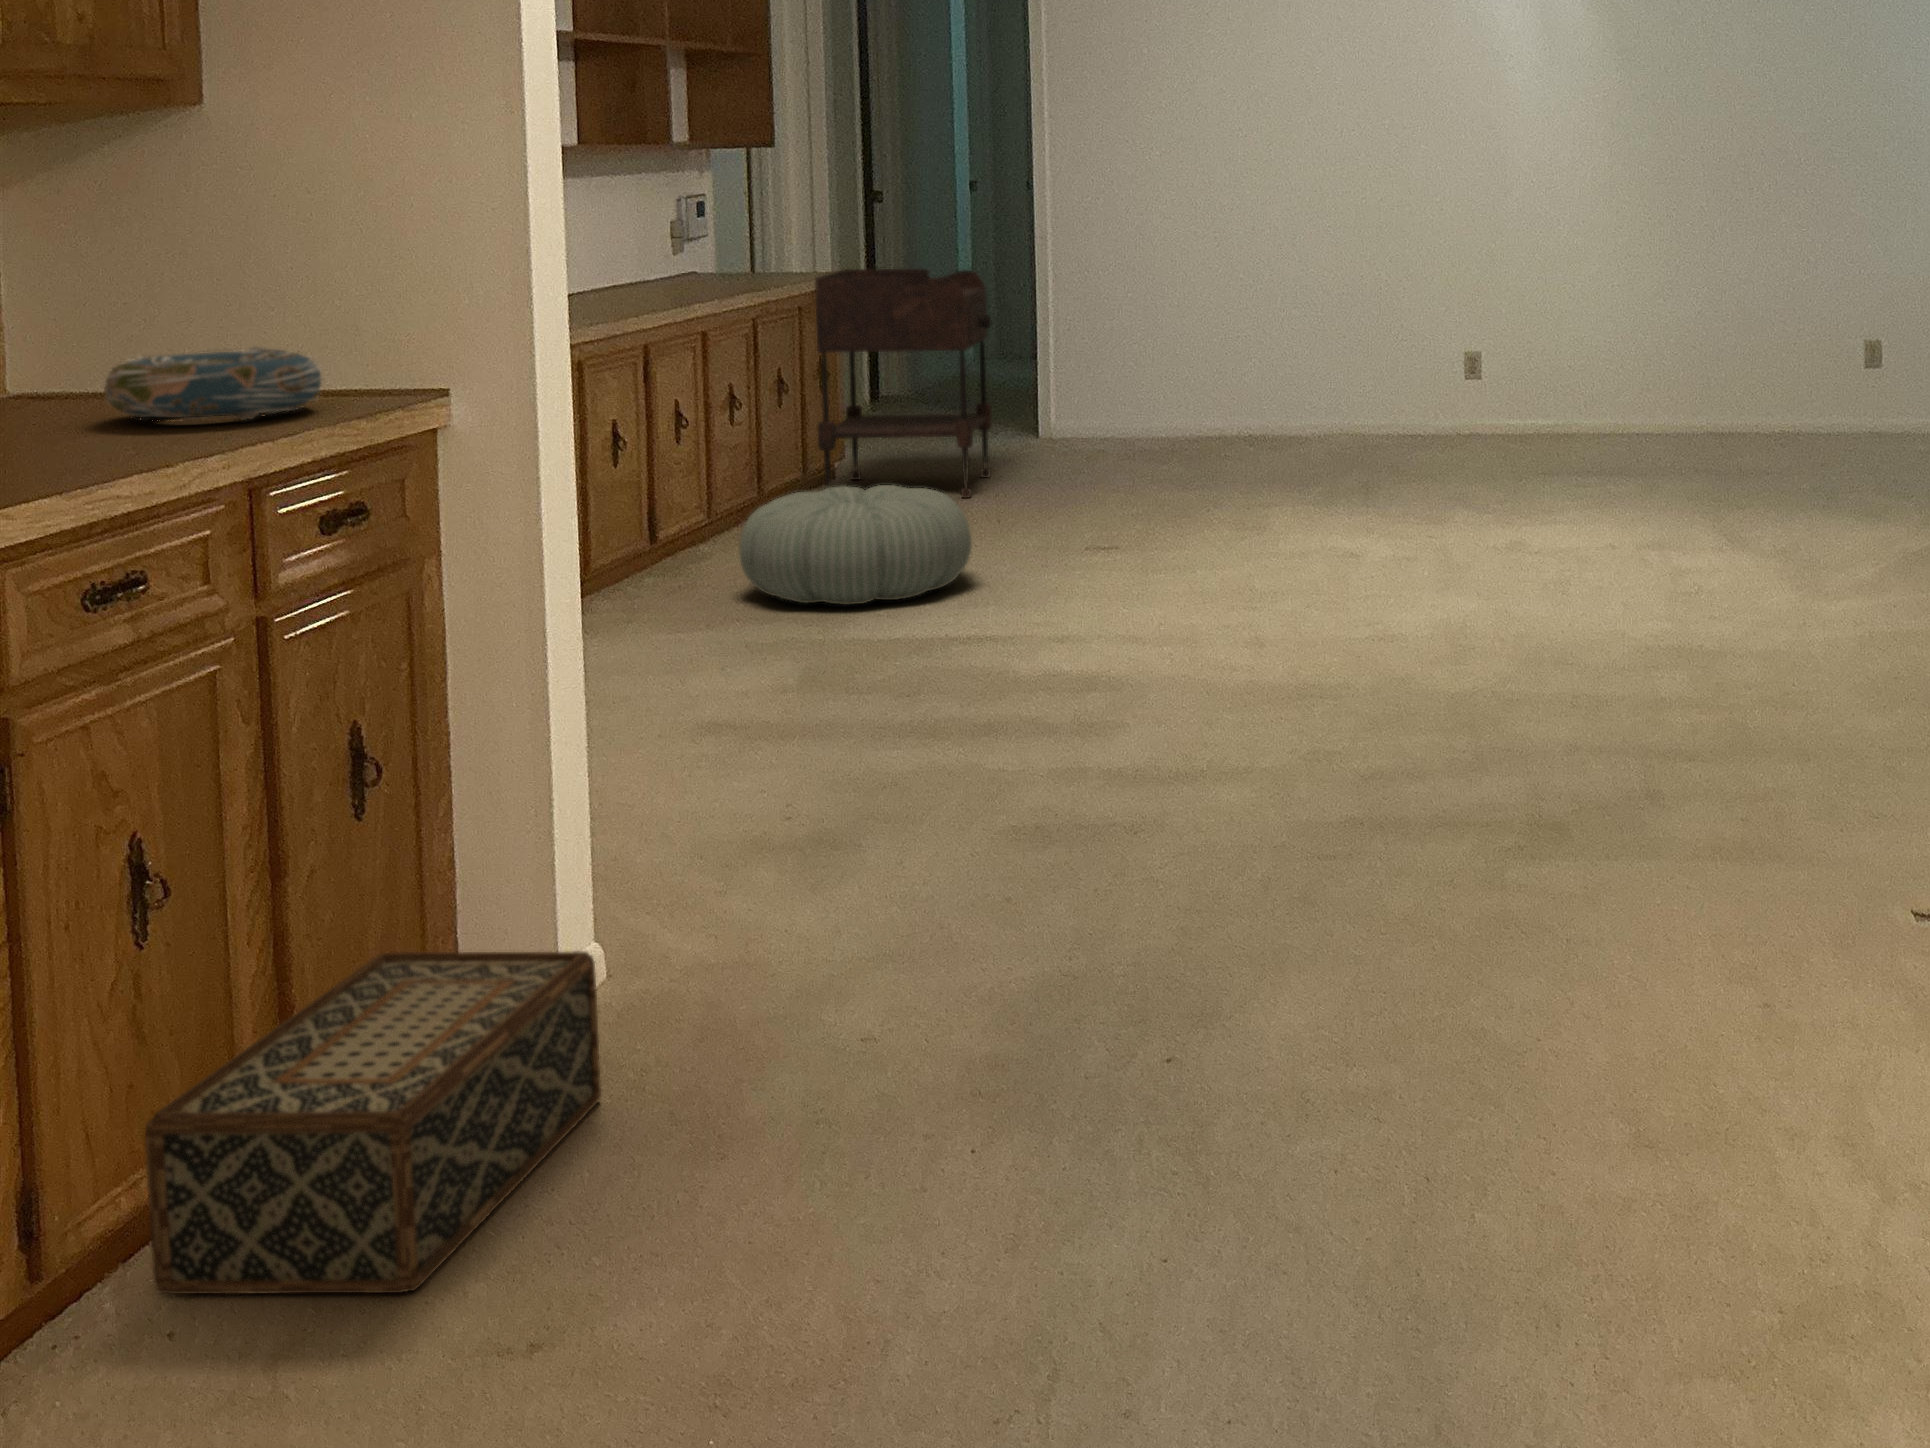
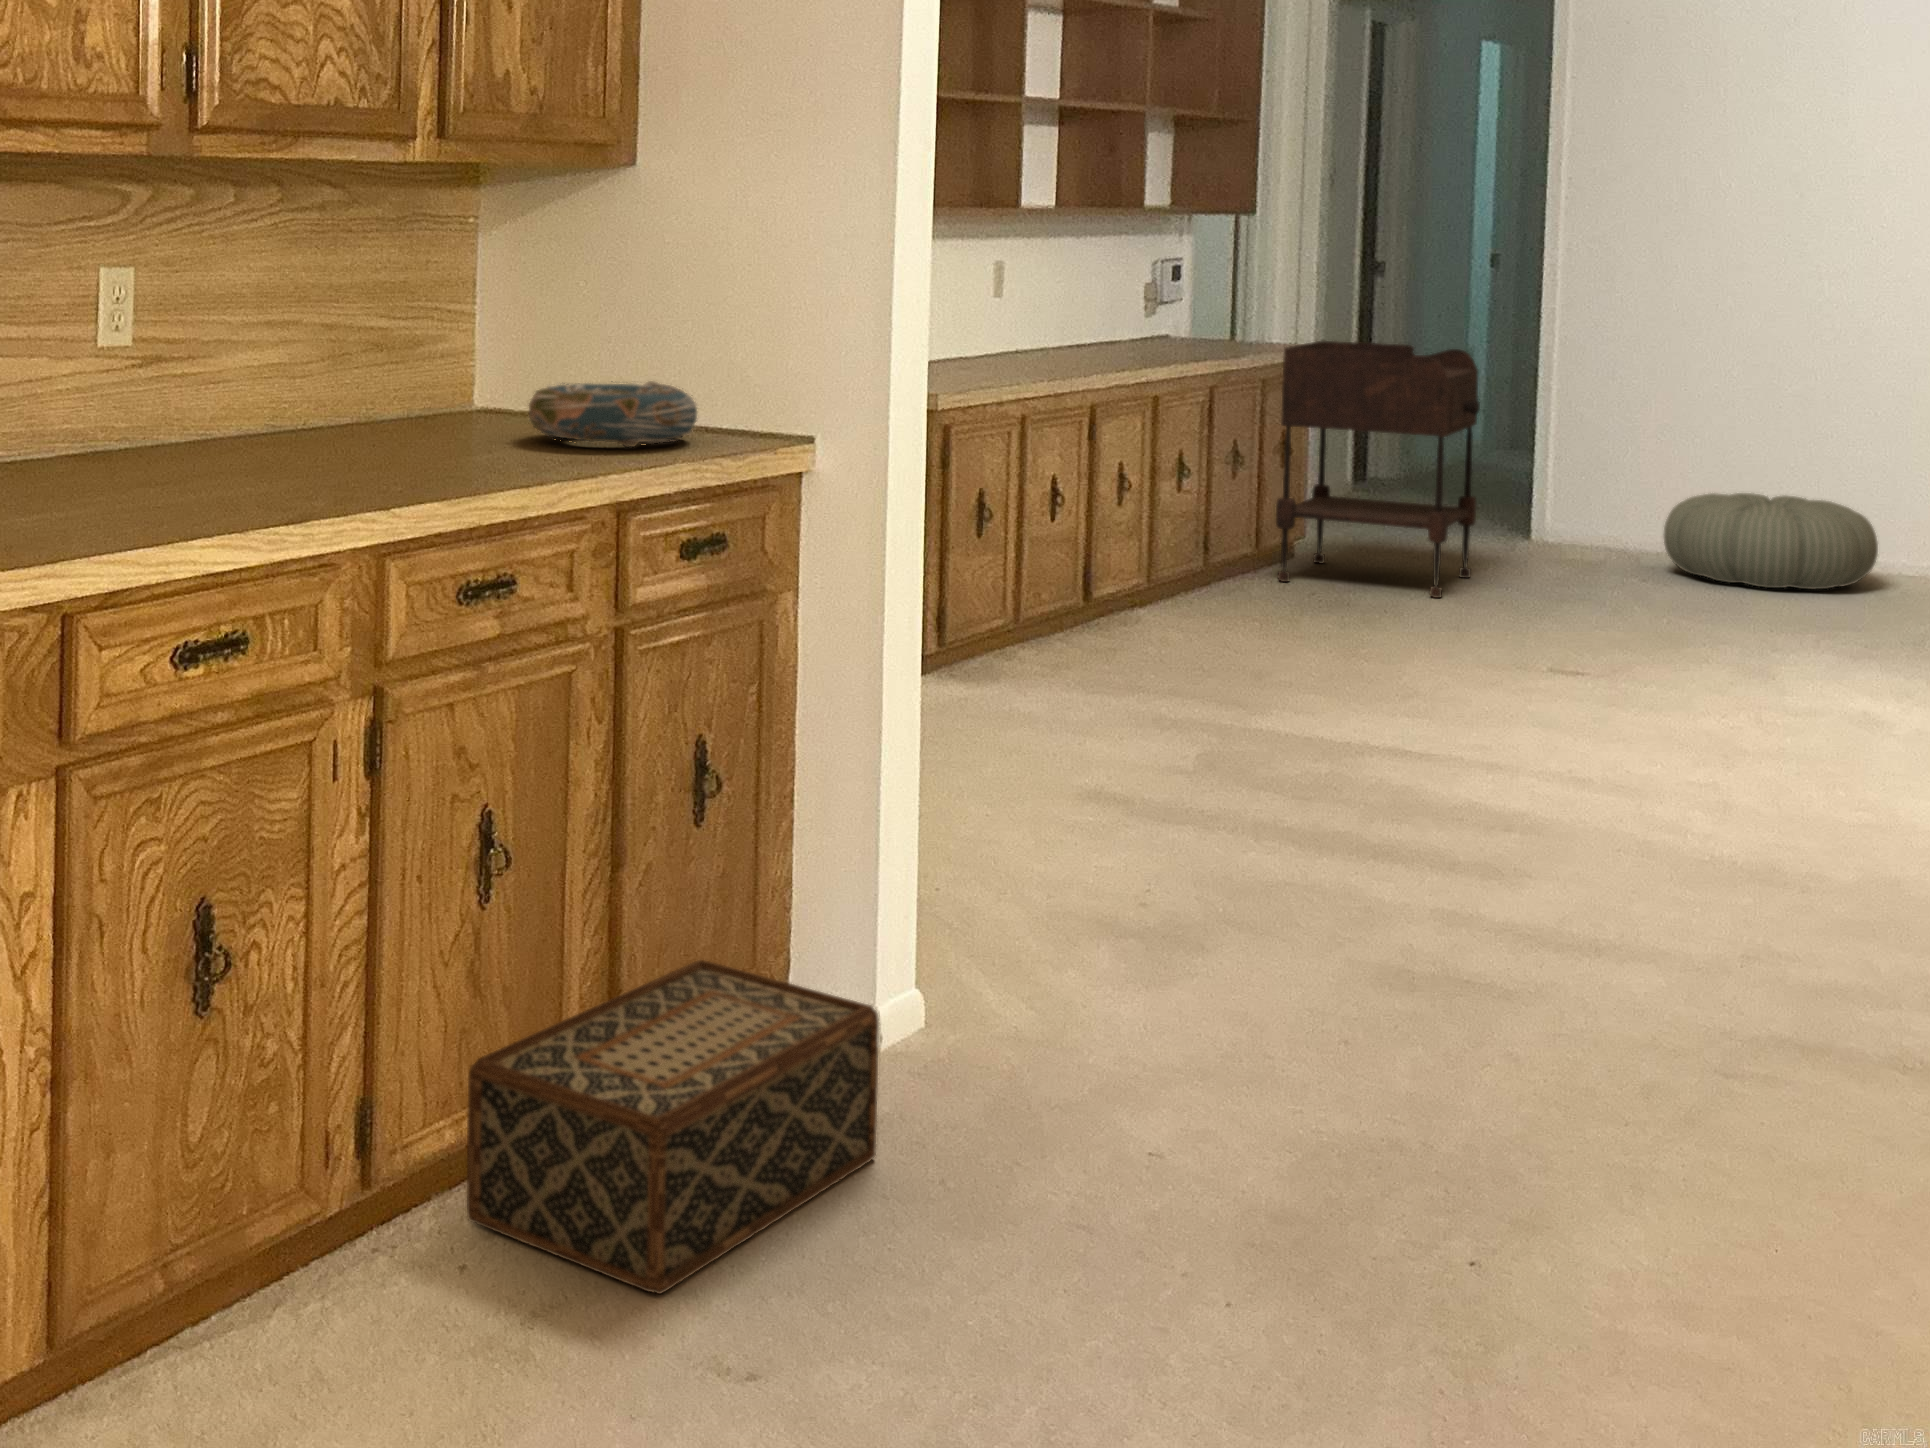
pouf: present [739,485,972,605] -> present [1664,493,1878,589]

